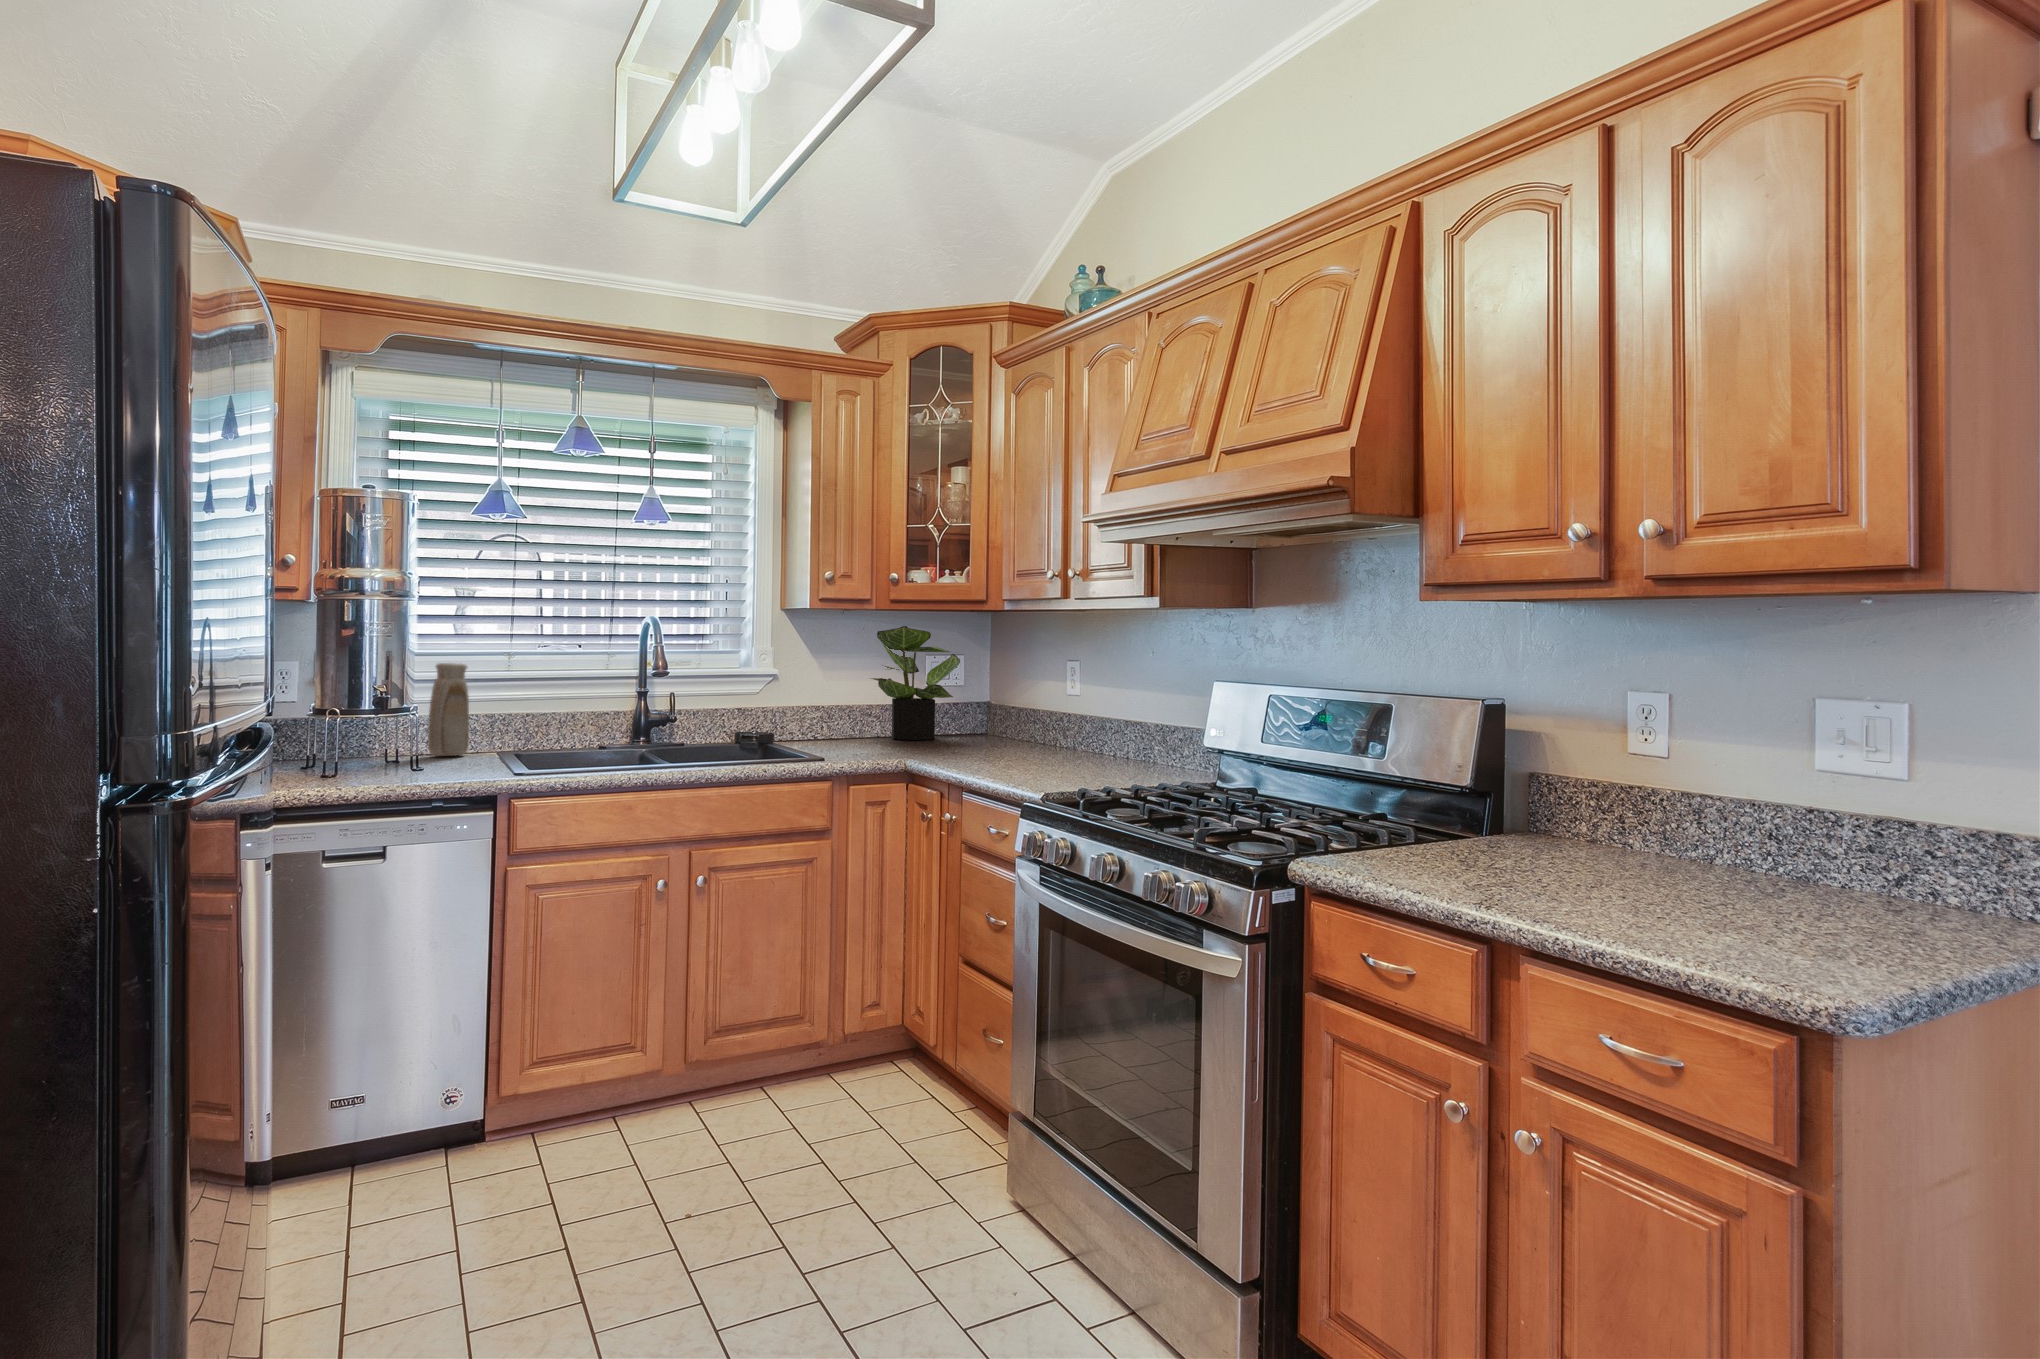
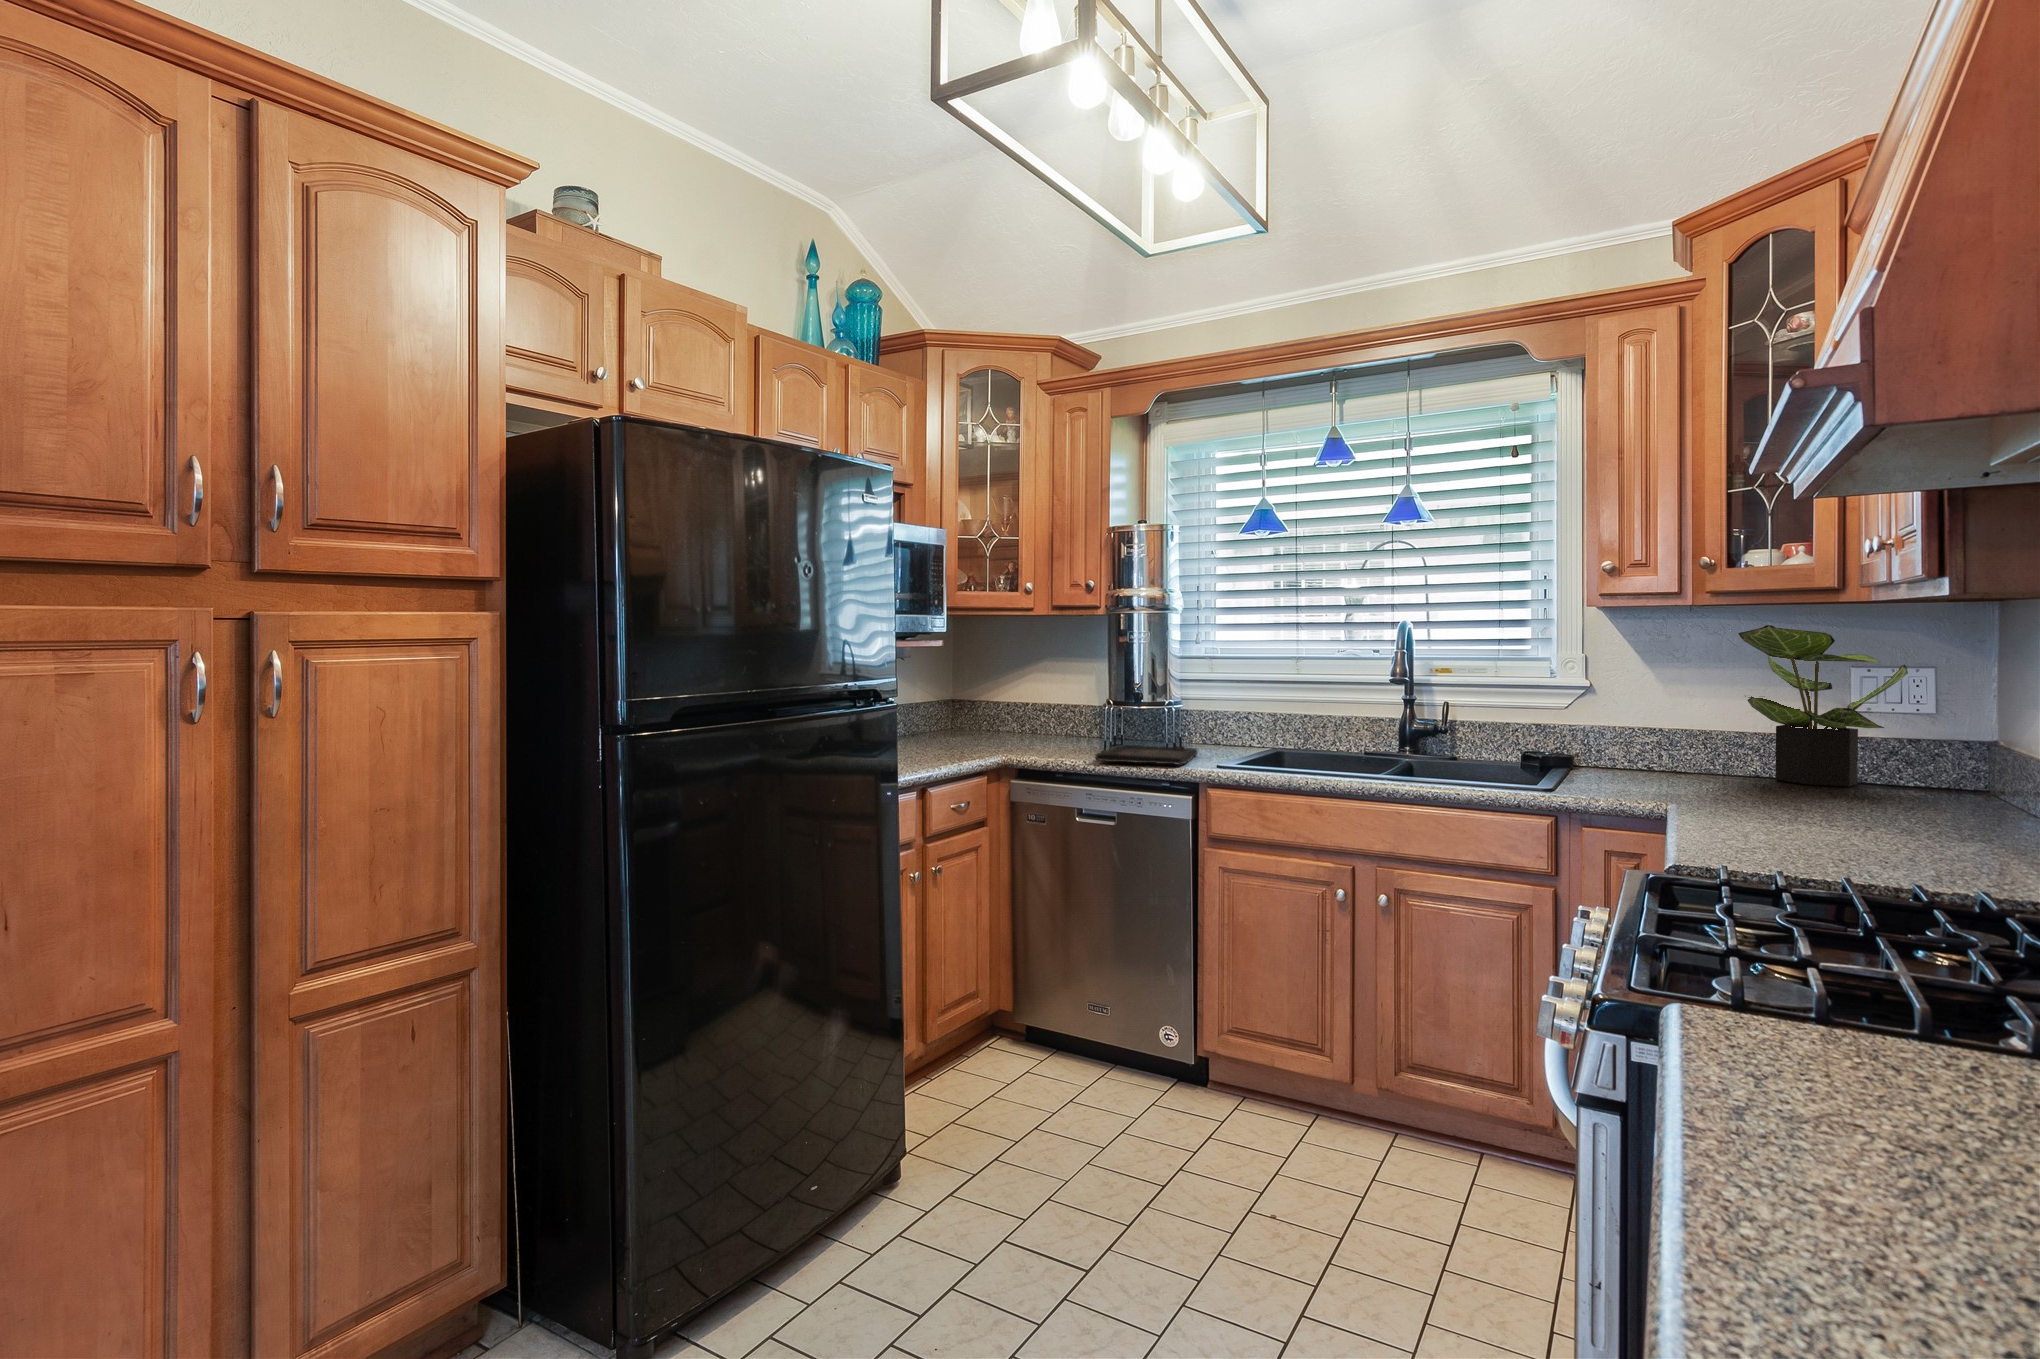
vase: present [428,663,469,756] -> none [1218,667,1252,749]
tray: none [326,758,464,783] -> present [1095,745,1198,765]

